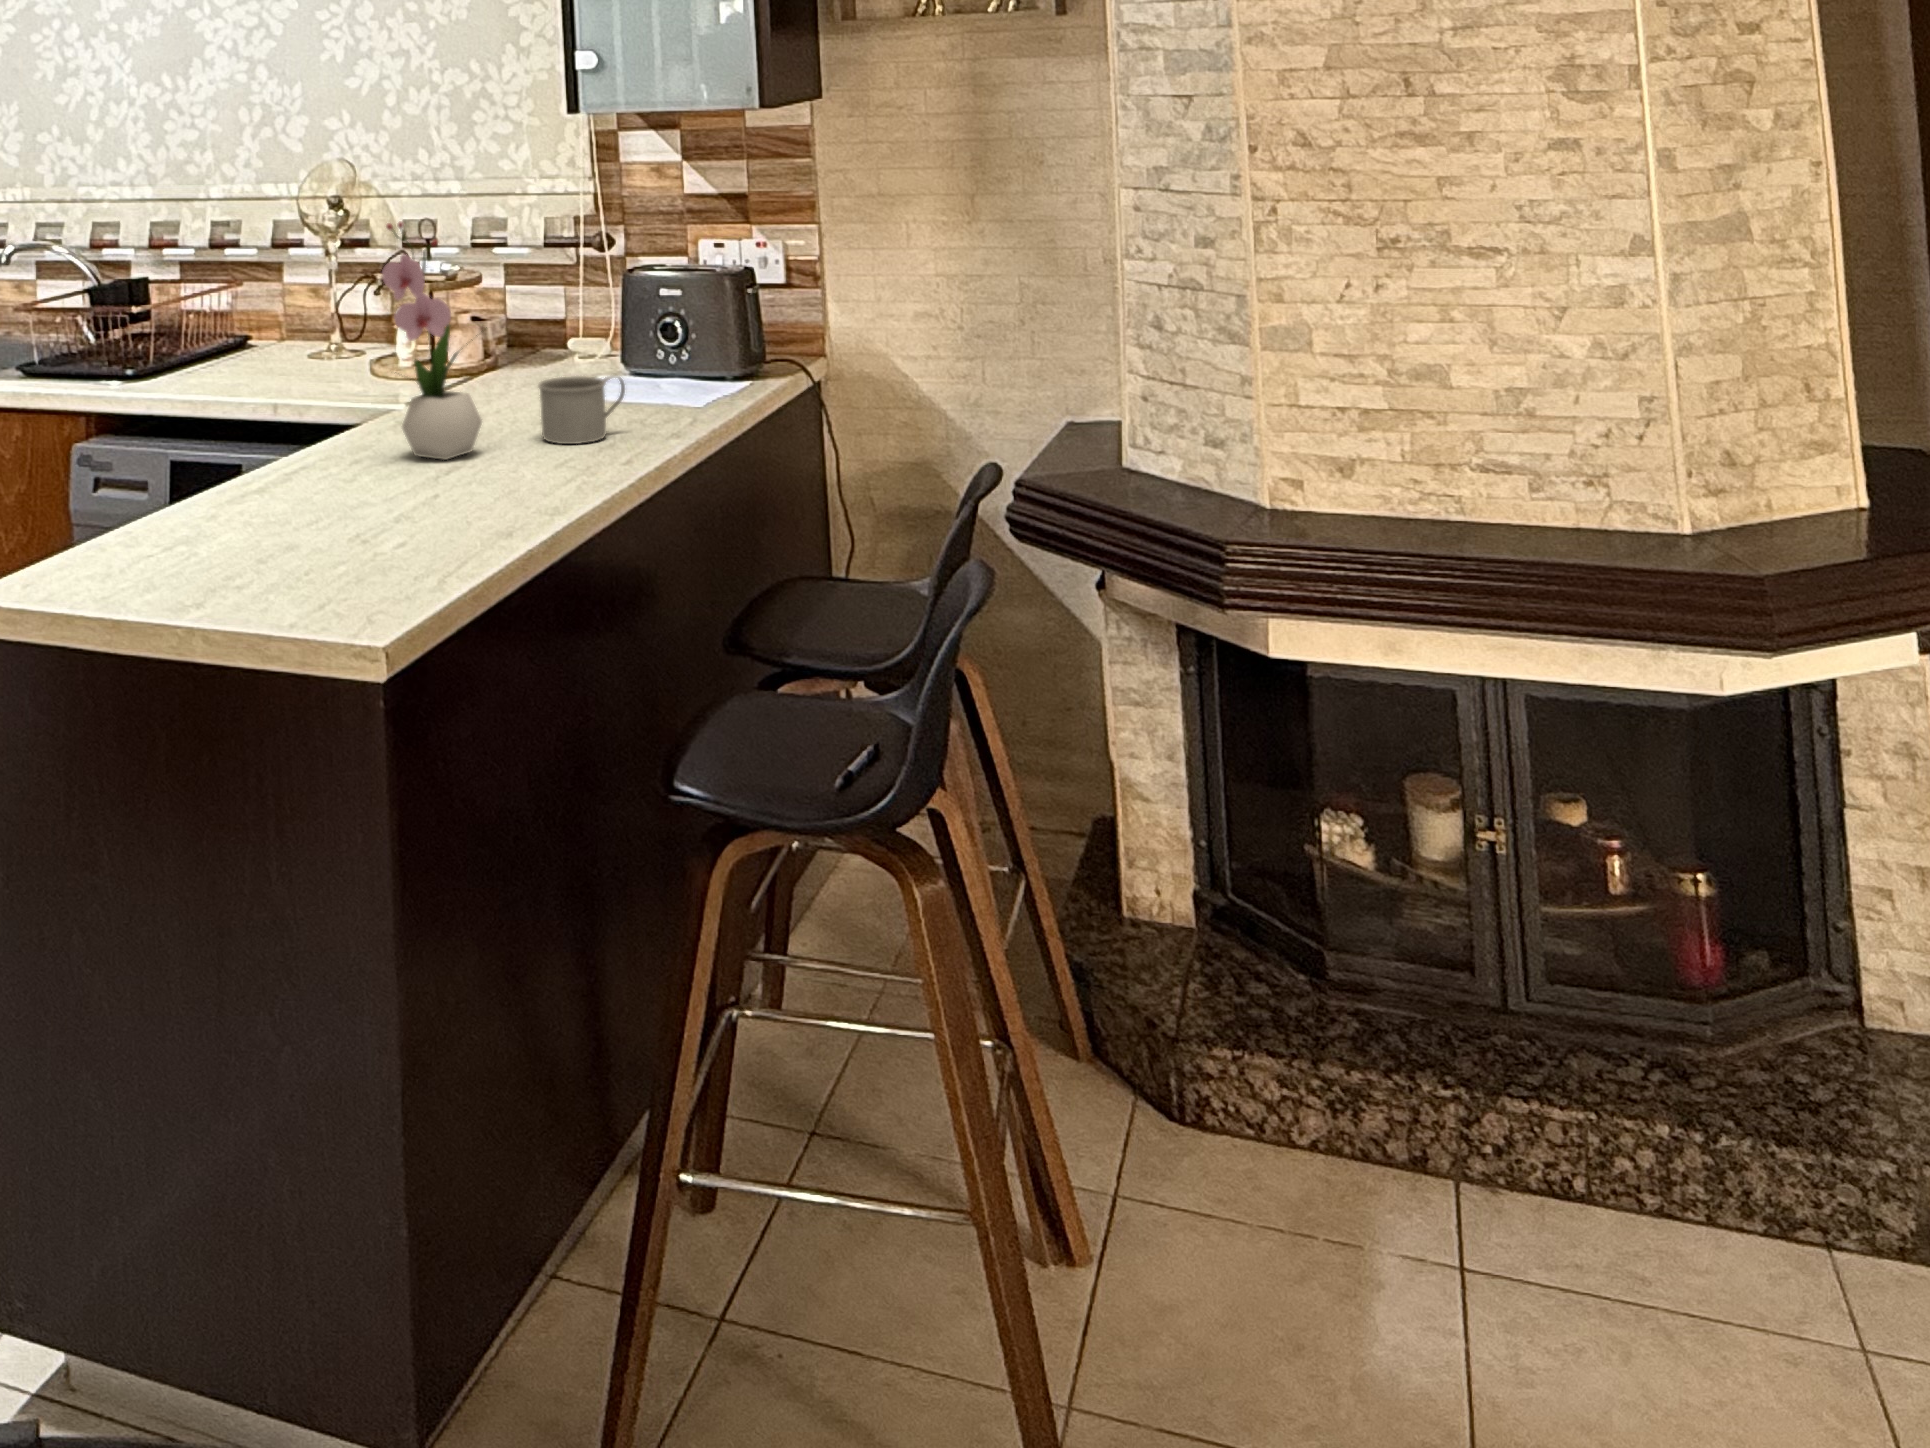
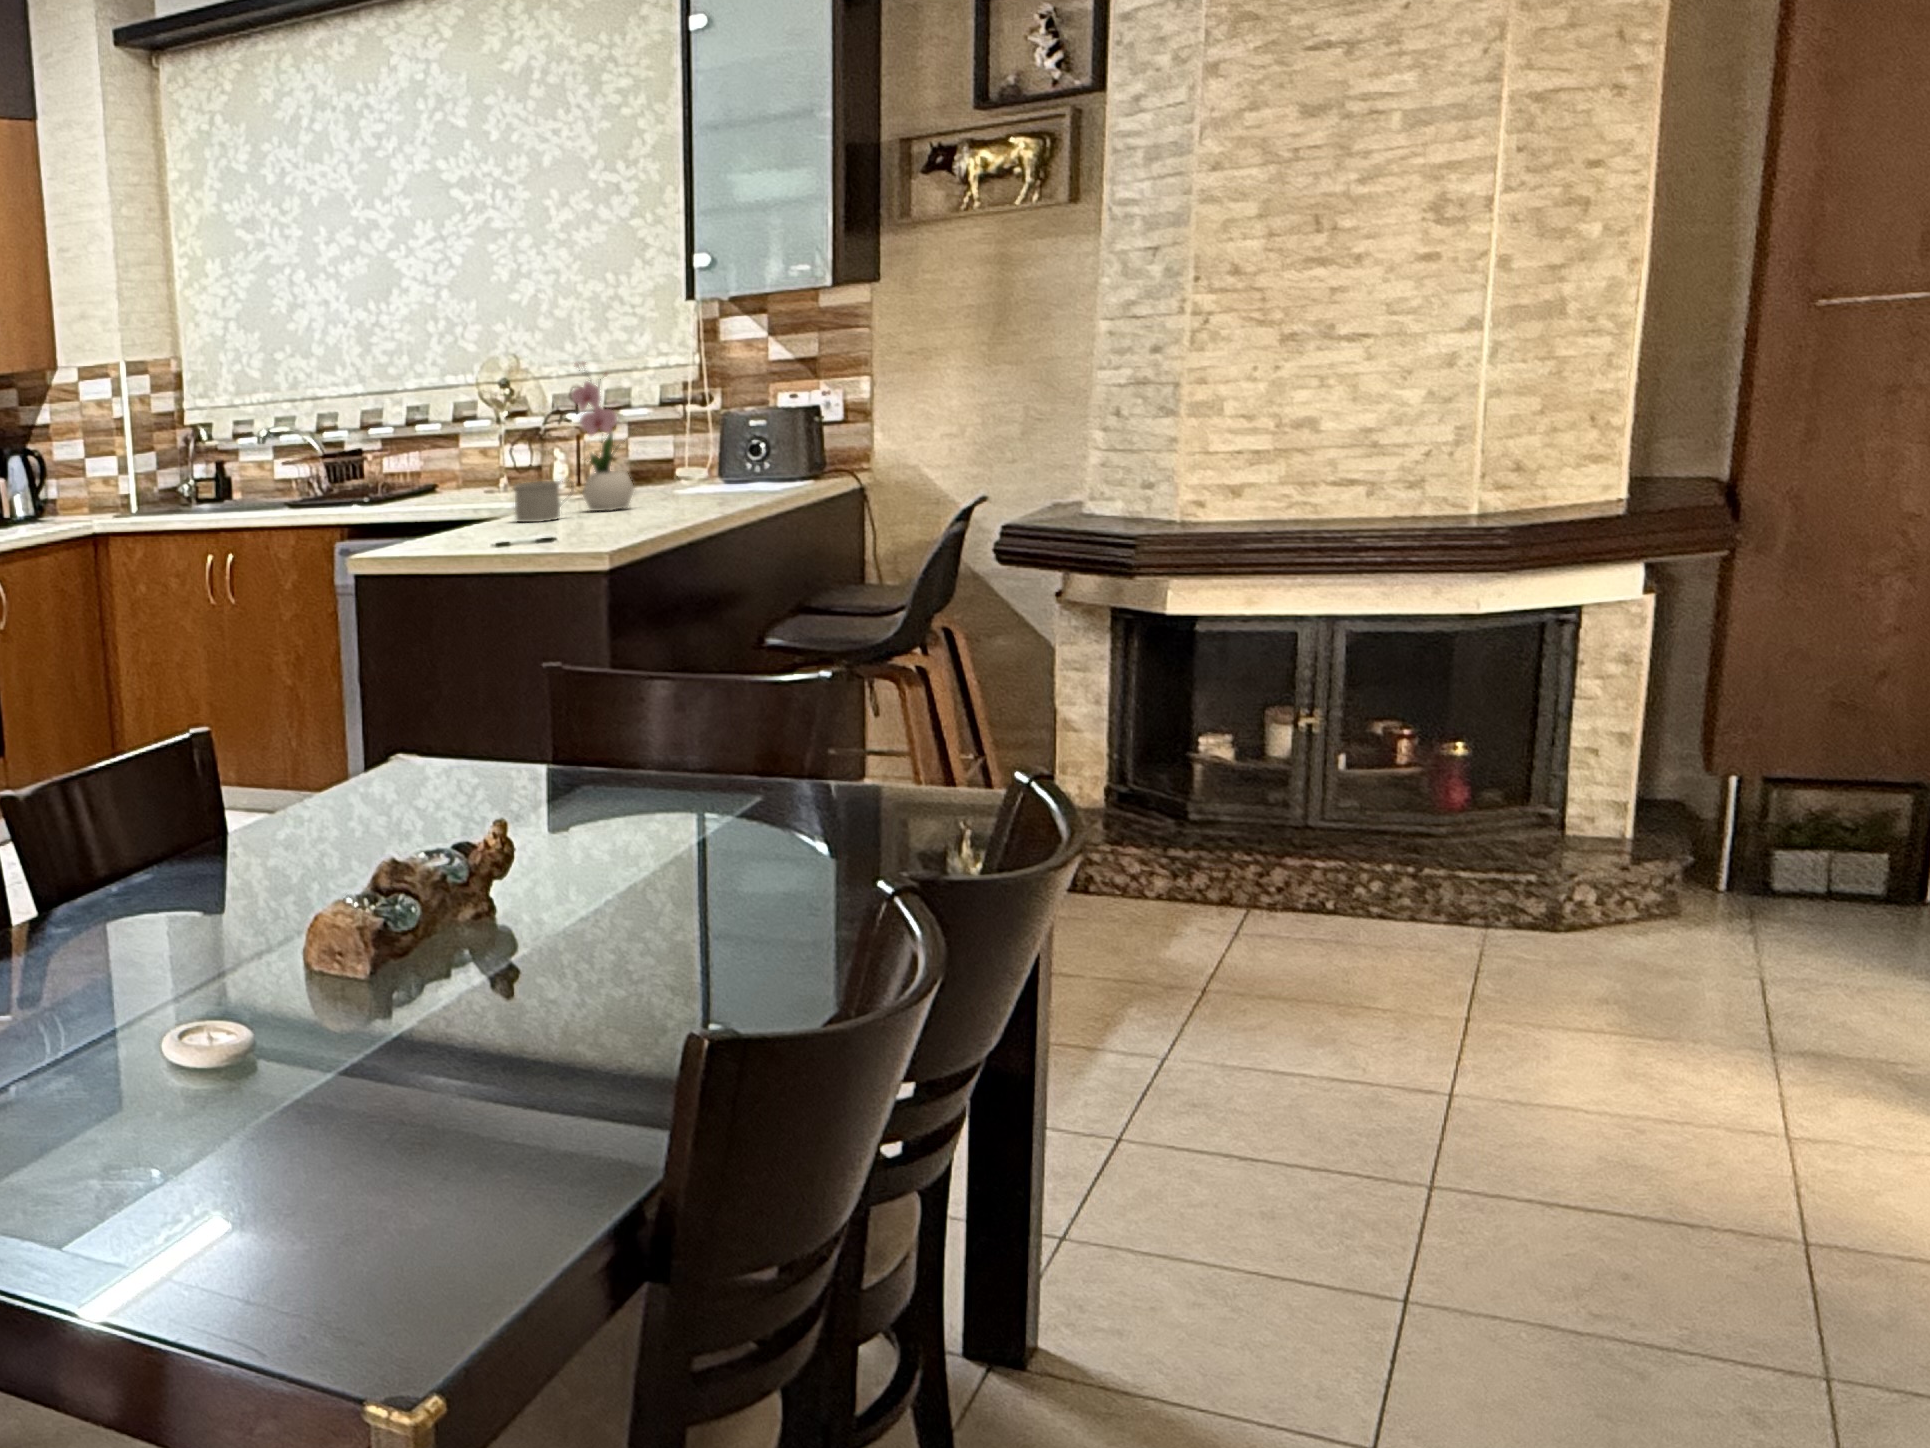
mug: present [538,375,625,444] -> present [514,481,572,522]

